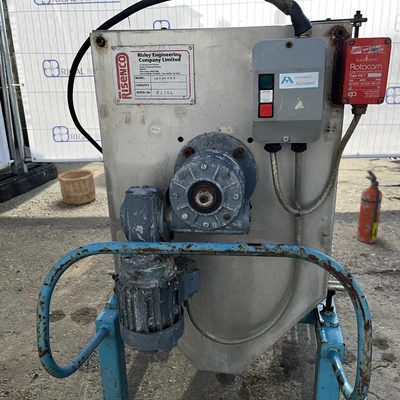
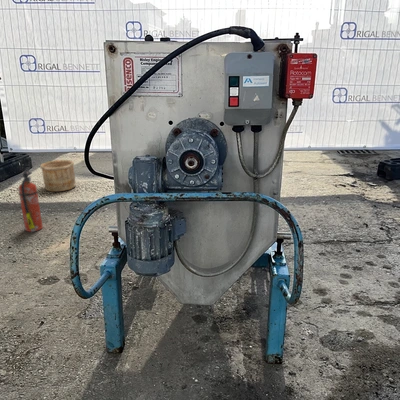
fire extinguisher: present [357,171,382,243] -> present [18,167,43,232]

